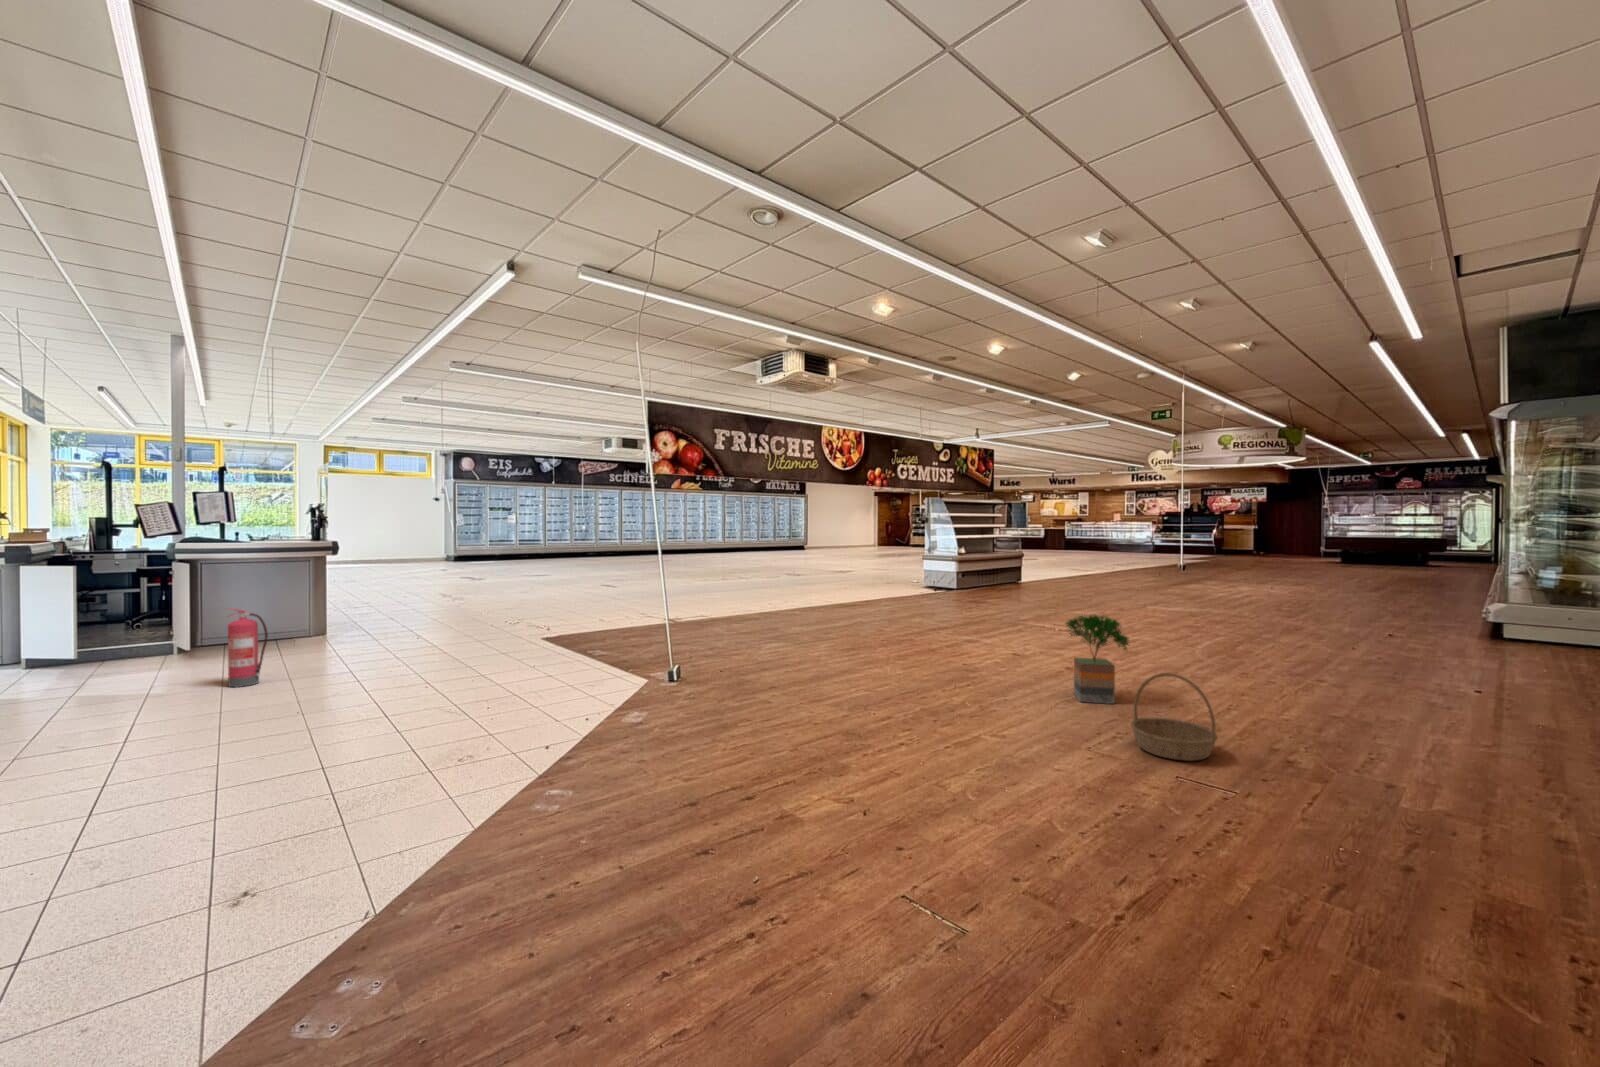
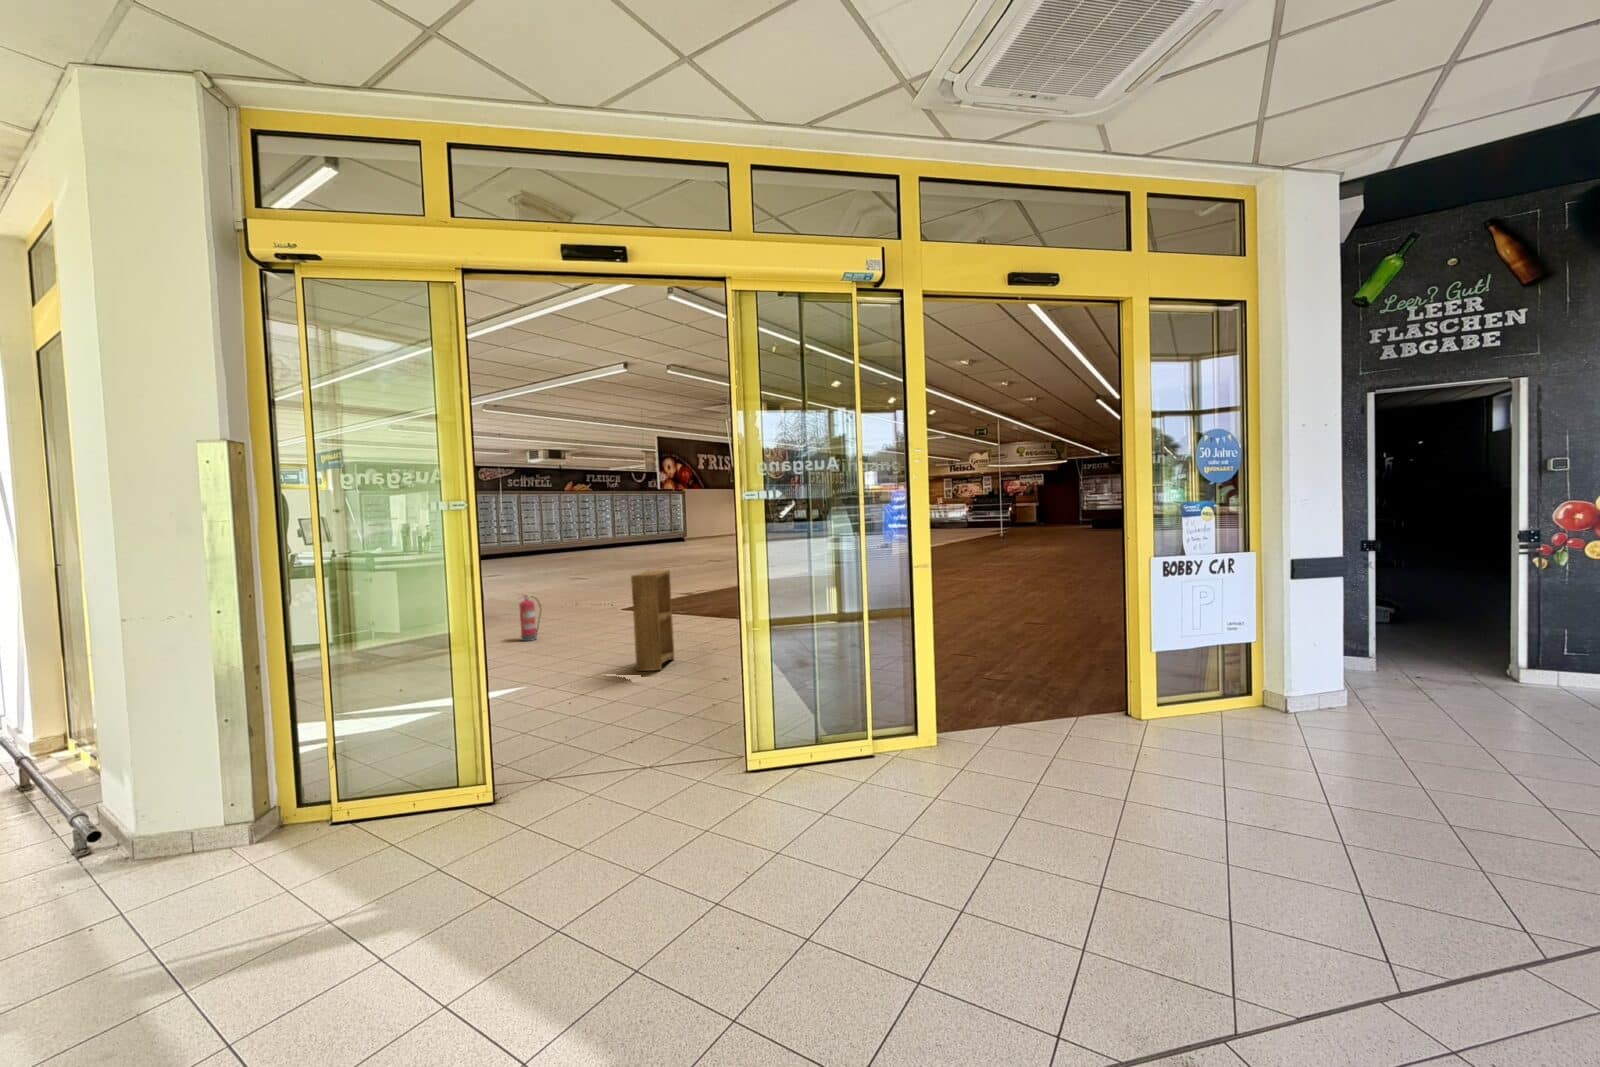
shelving unit: none [36,587,218,840] -> present [631,570,674,671]
potted tree: present [1066,615,1129,704] -> none [974,562,1004,603]
basket: present [1131,673,1218,761] -> none [1012,581,1044,614]

